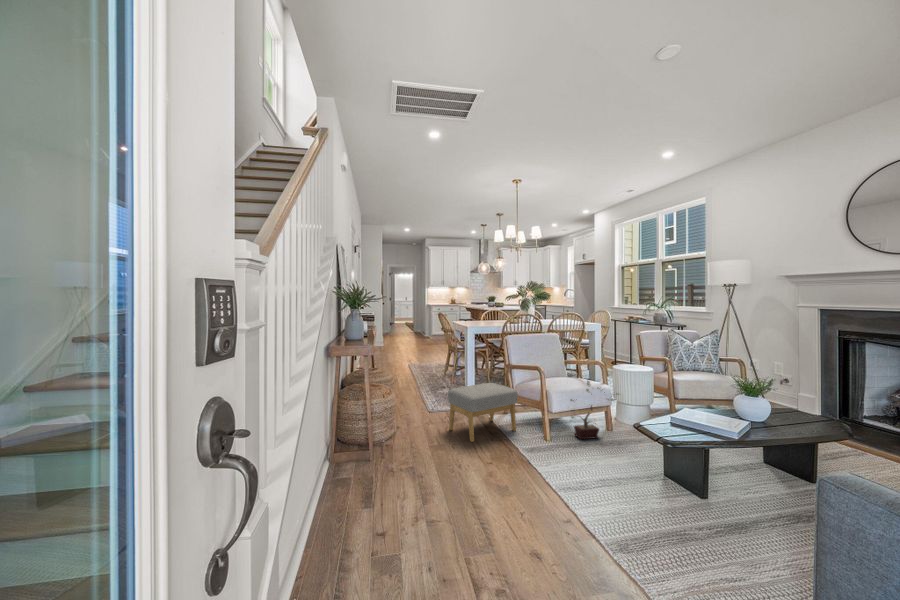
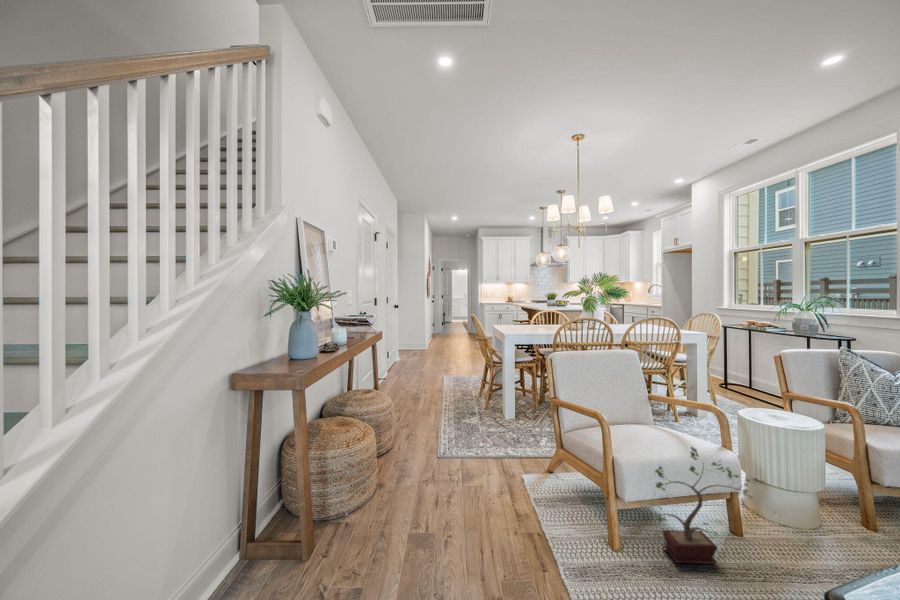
footstool: present [448,383,518,442] -> none [438,429,556,544]

